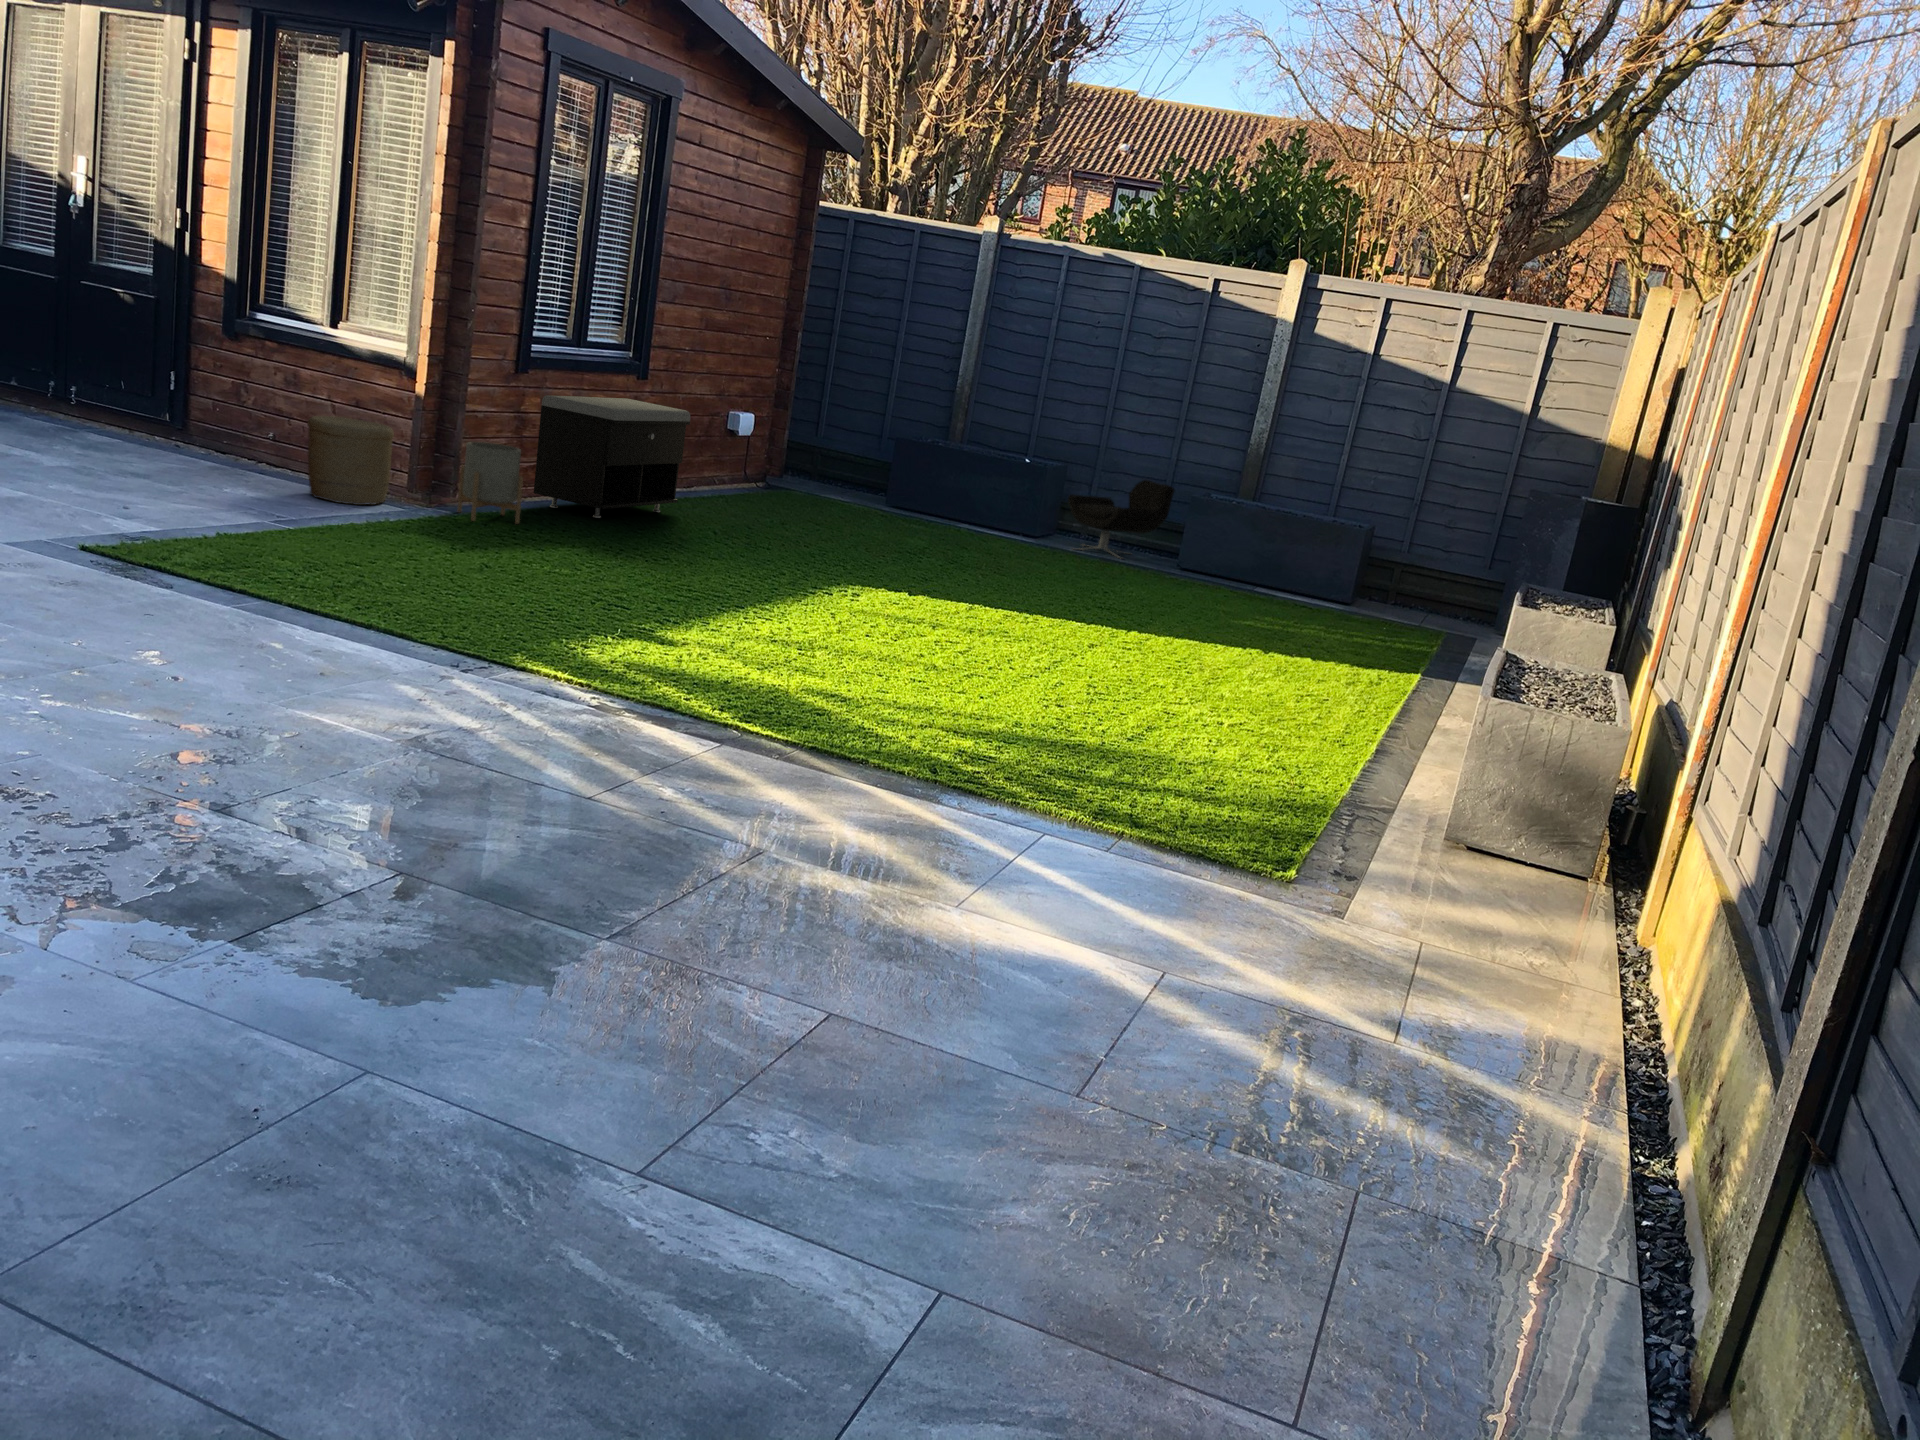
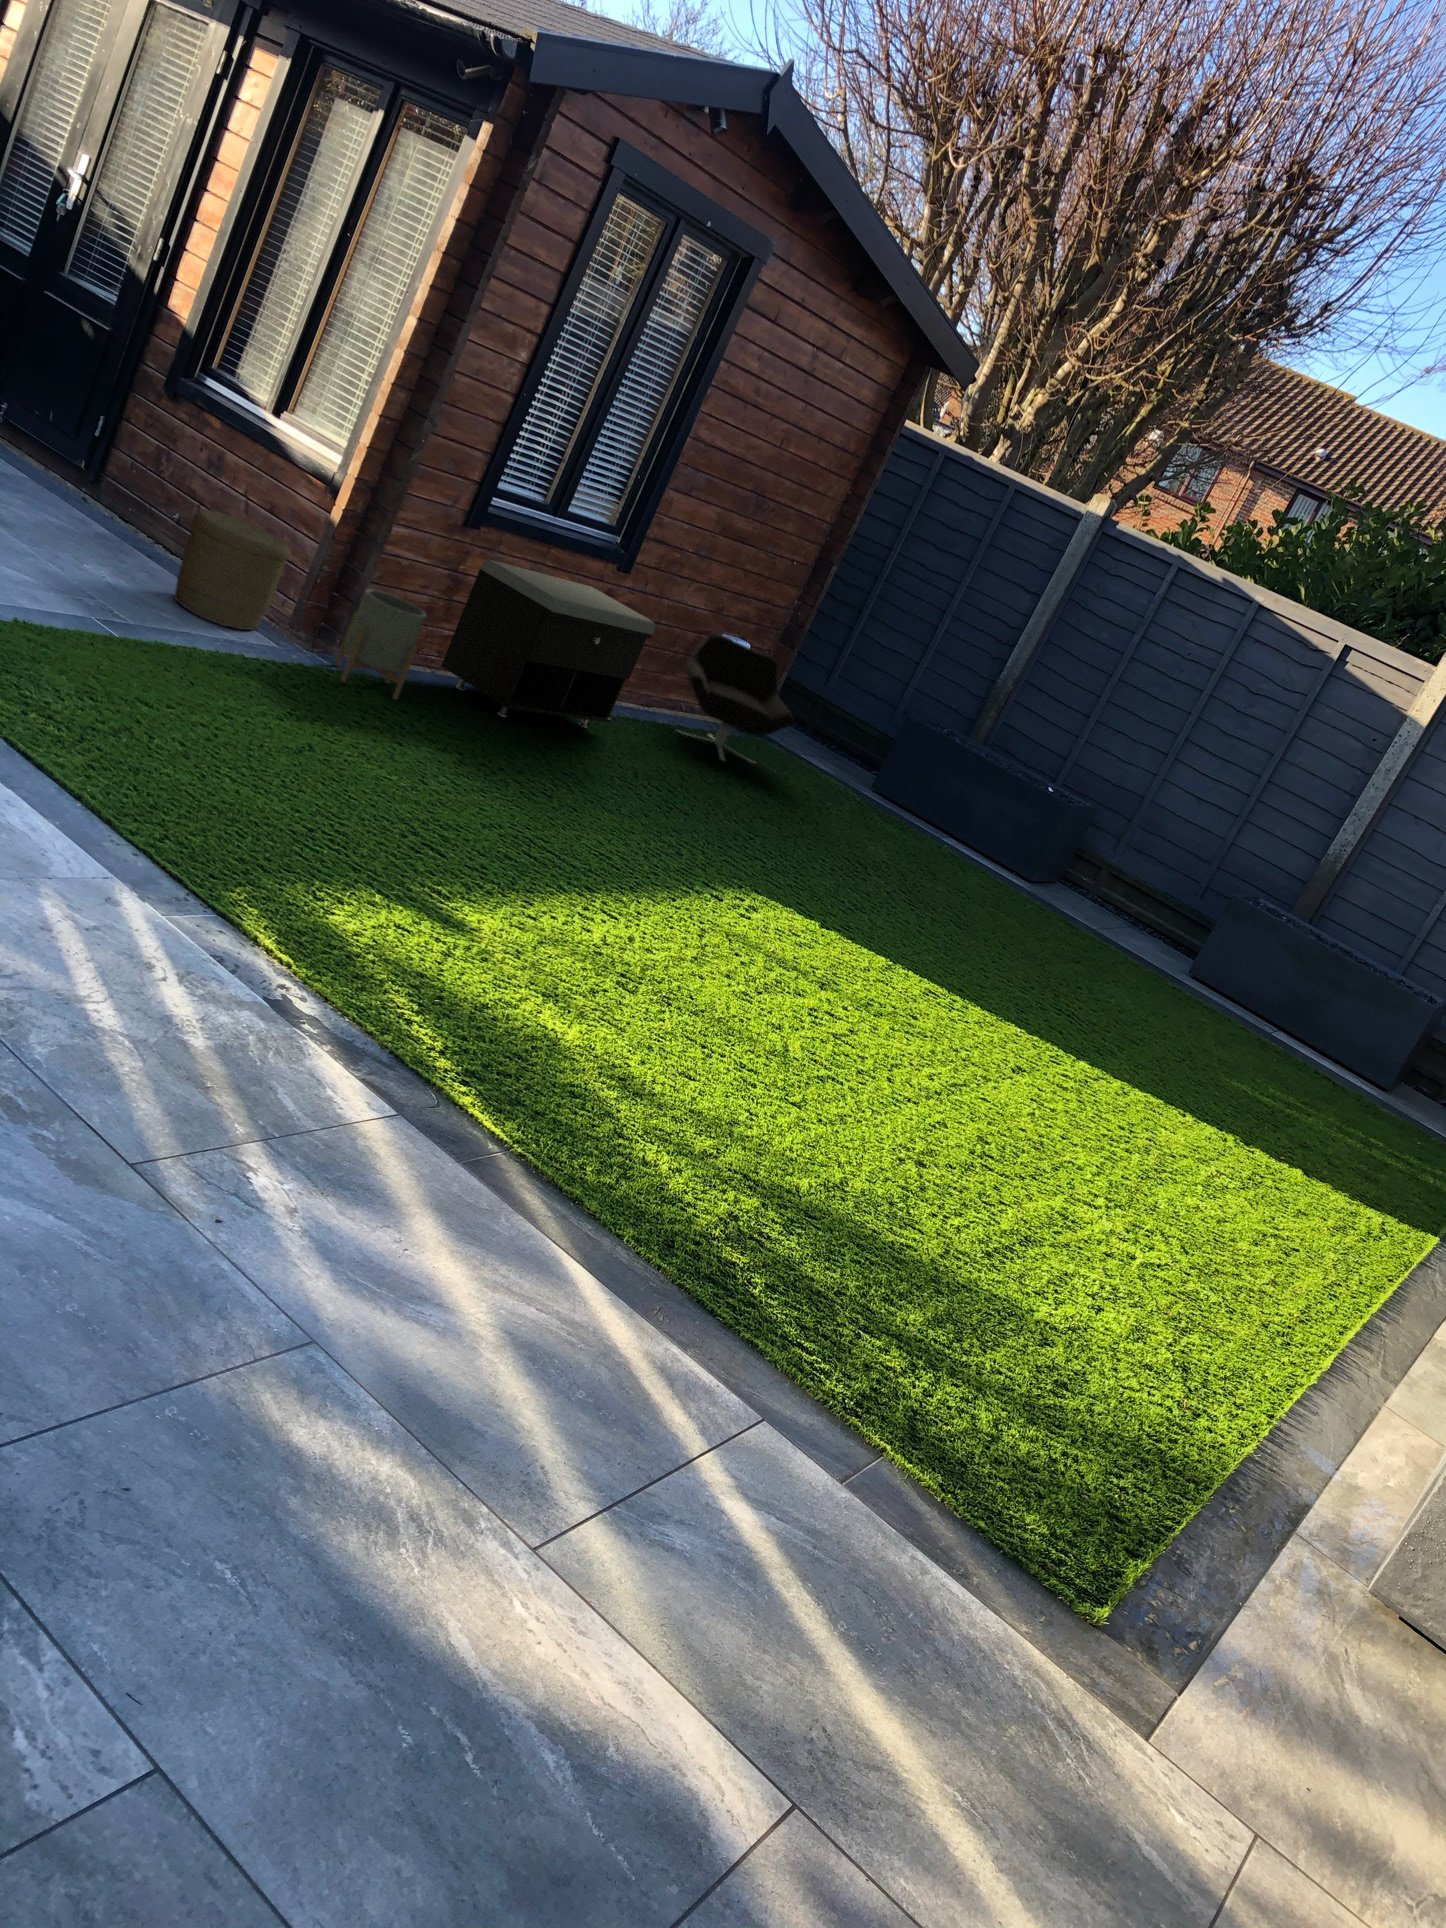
lounge chair: present [1068,480,1175,558] -> present [680,633,795,762]

